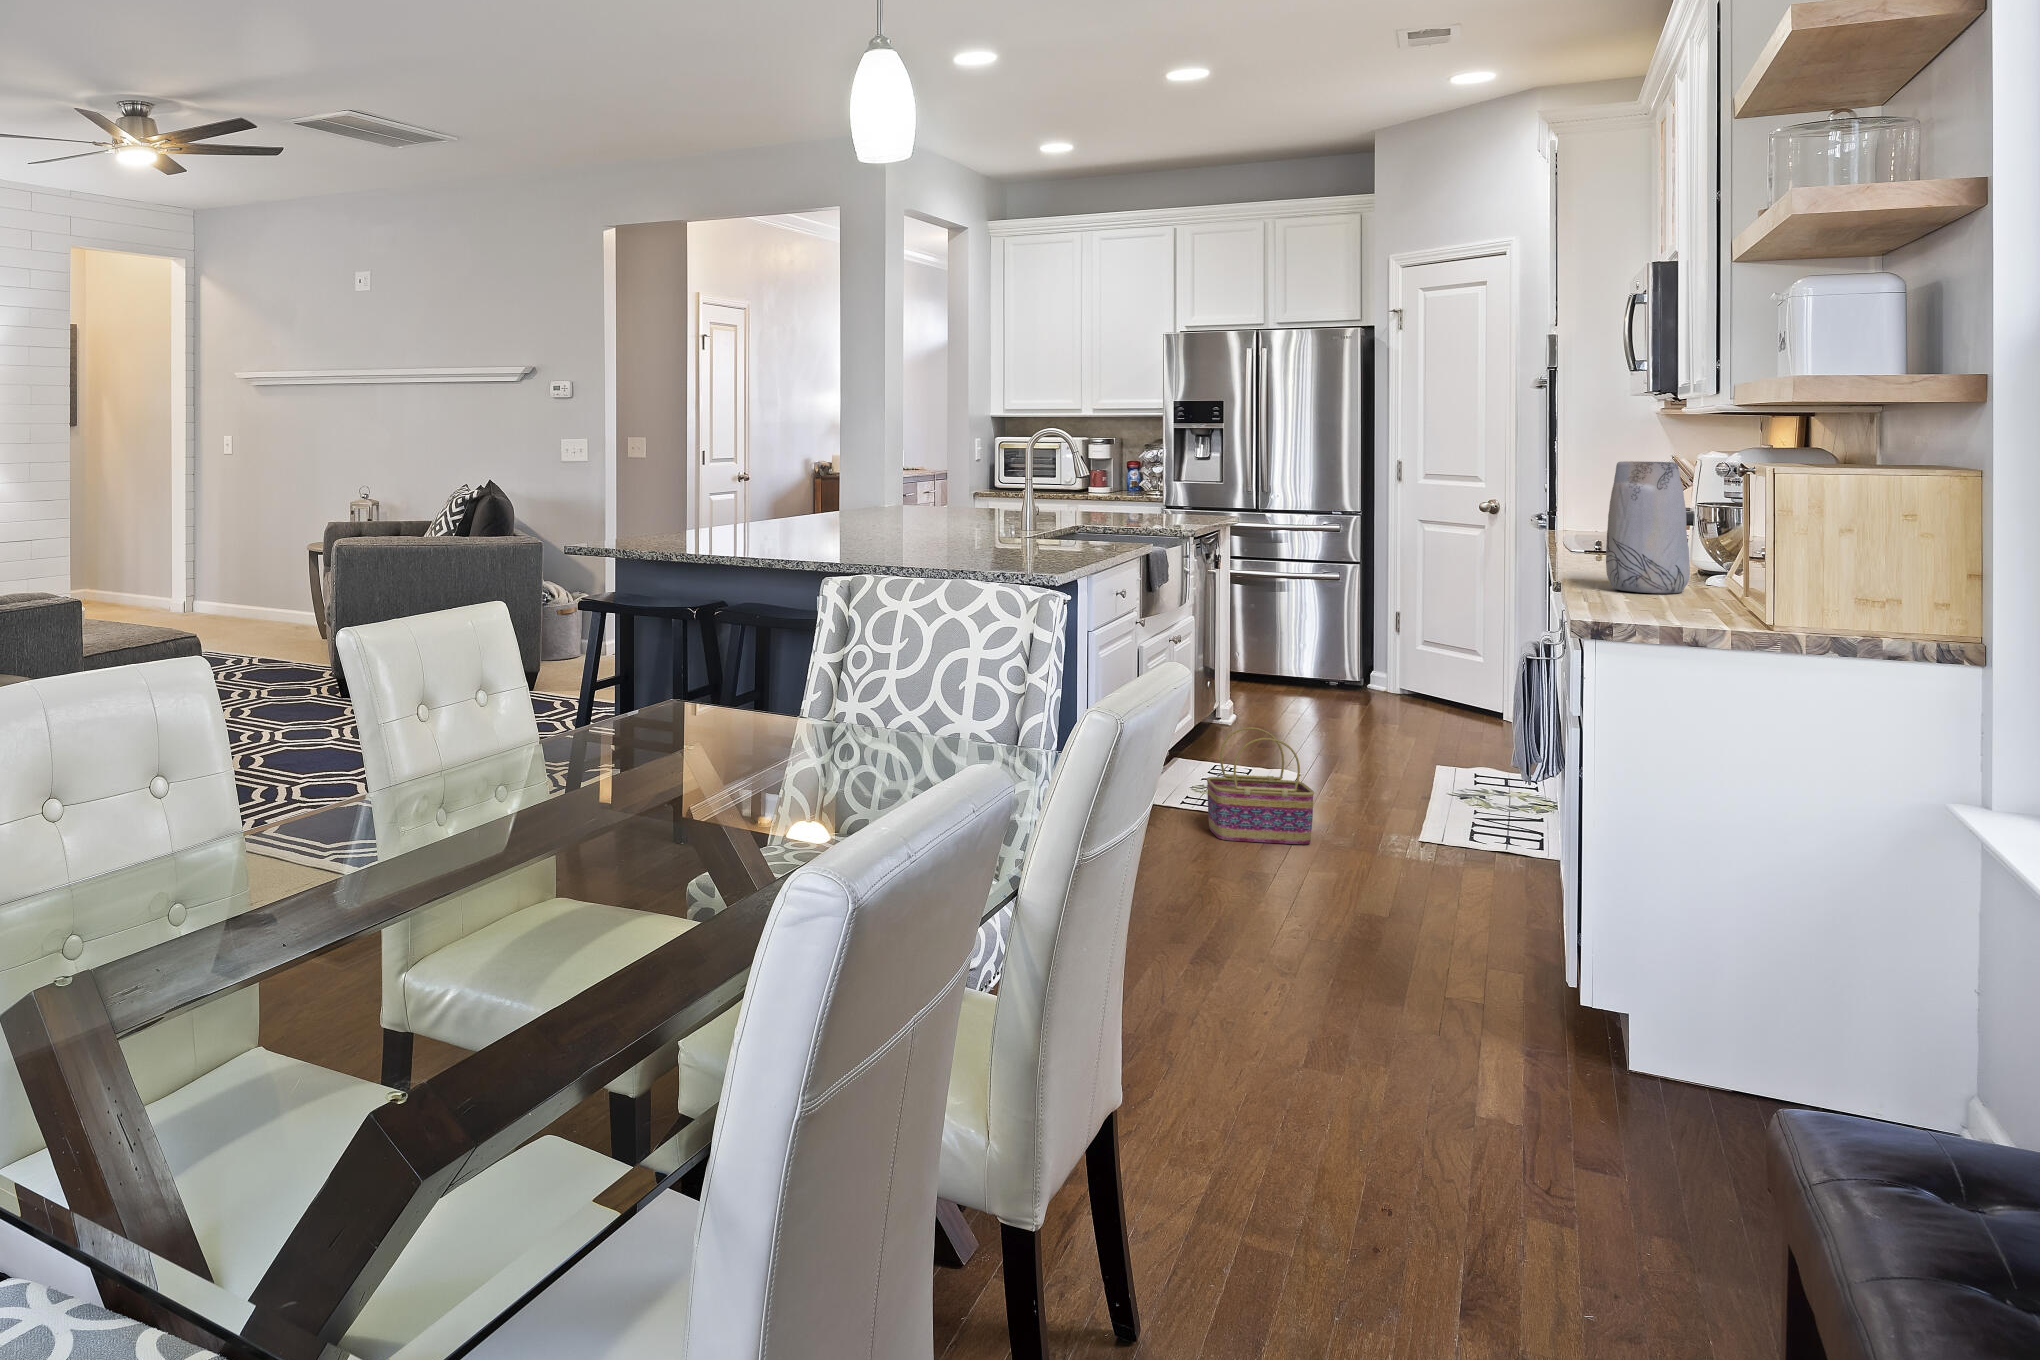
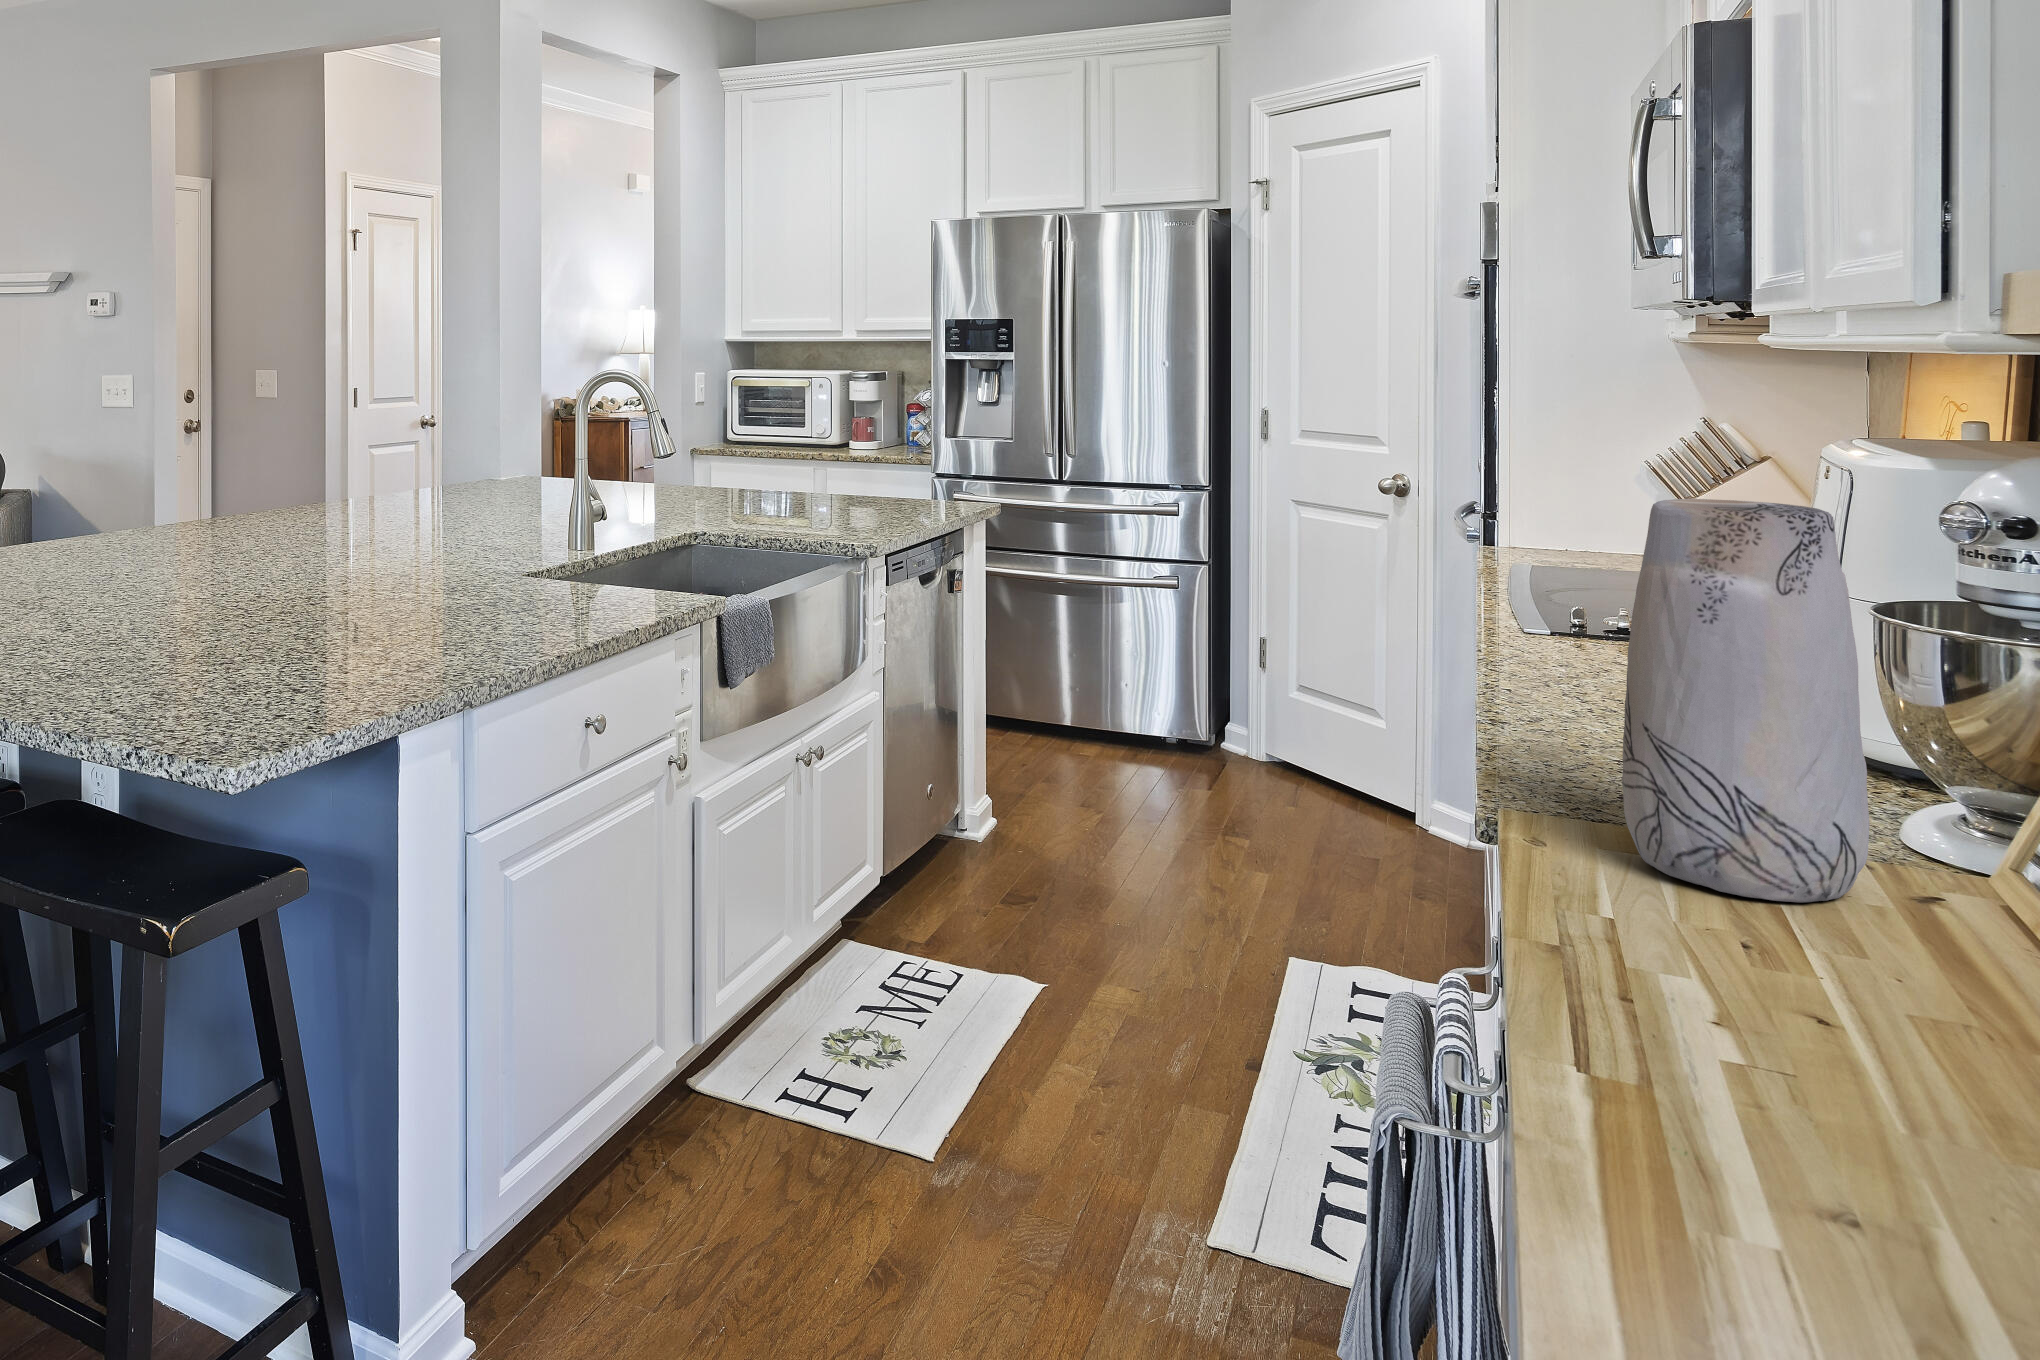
basket: present [1206,727,1314,844] -> none [769,1016,976,1301]

